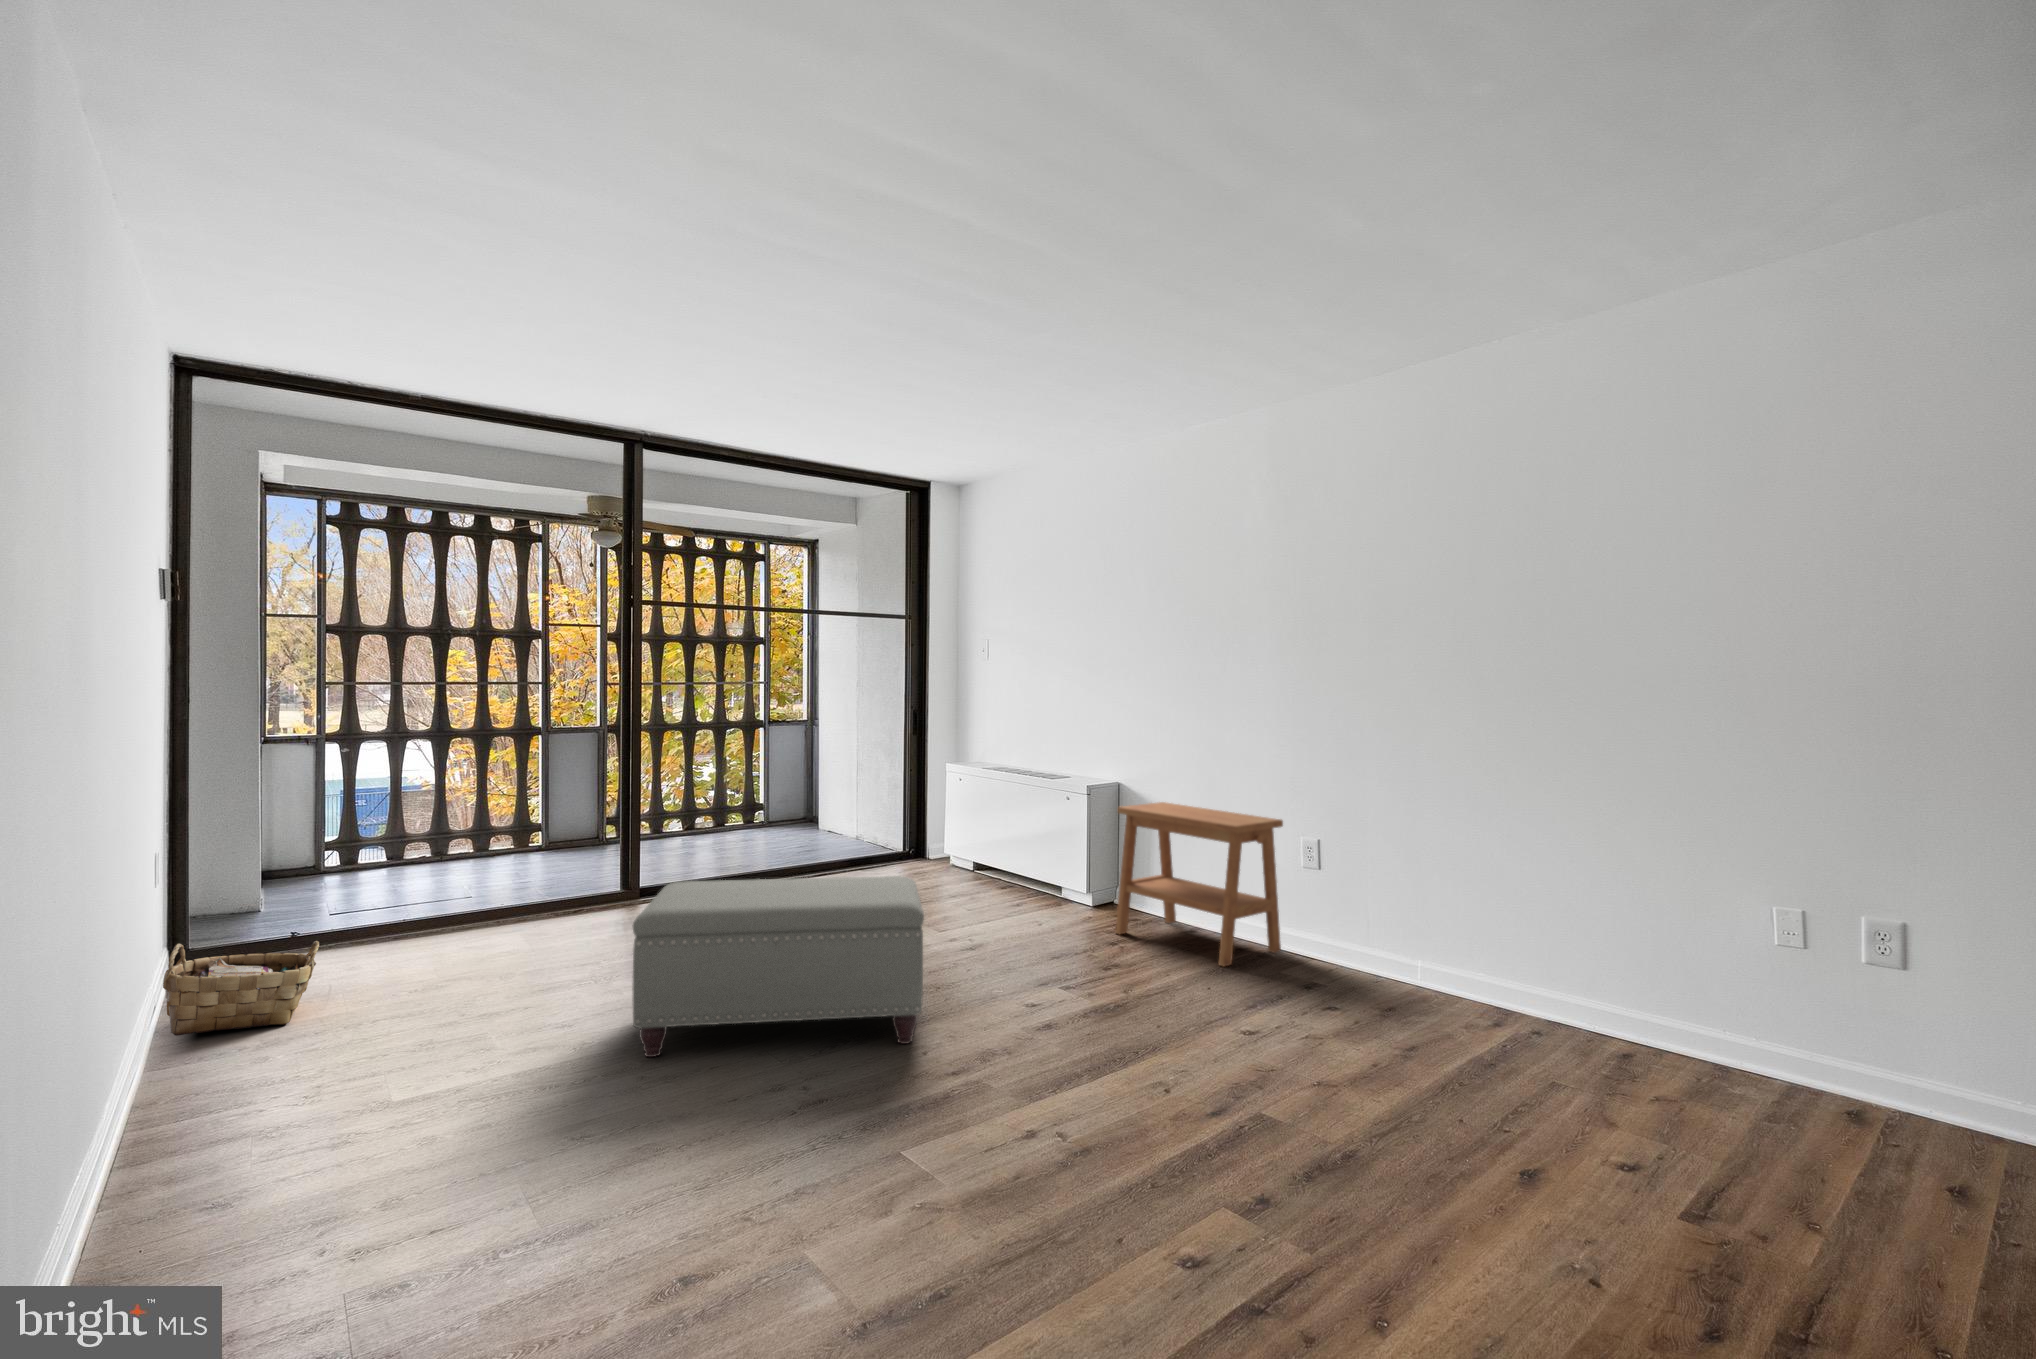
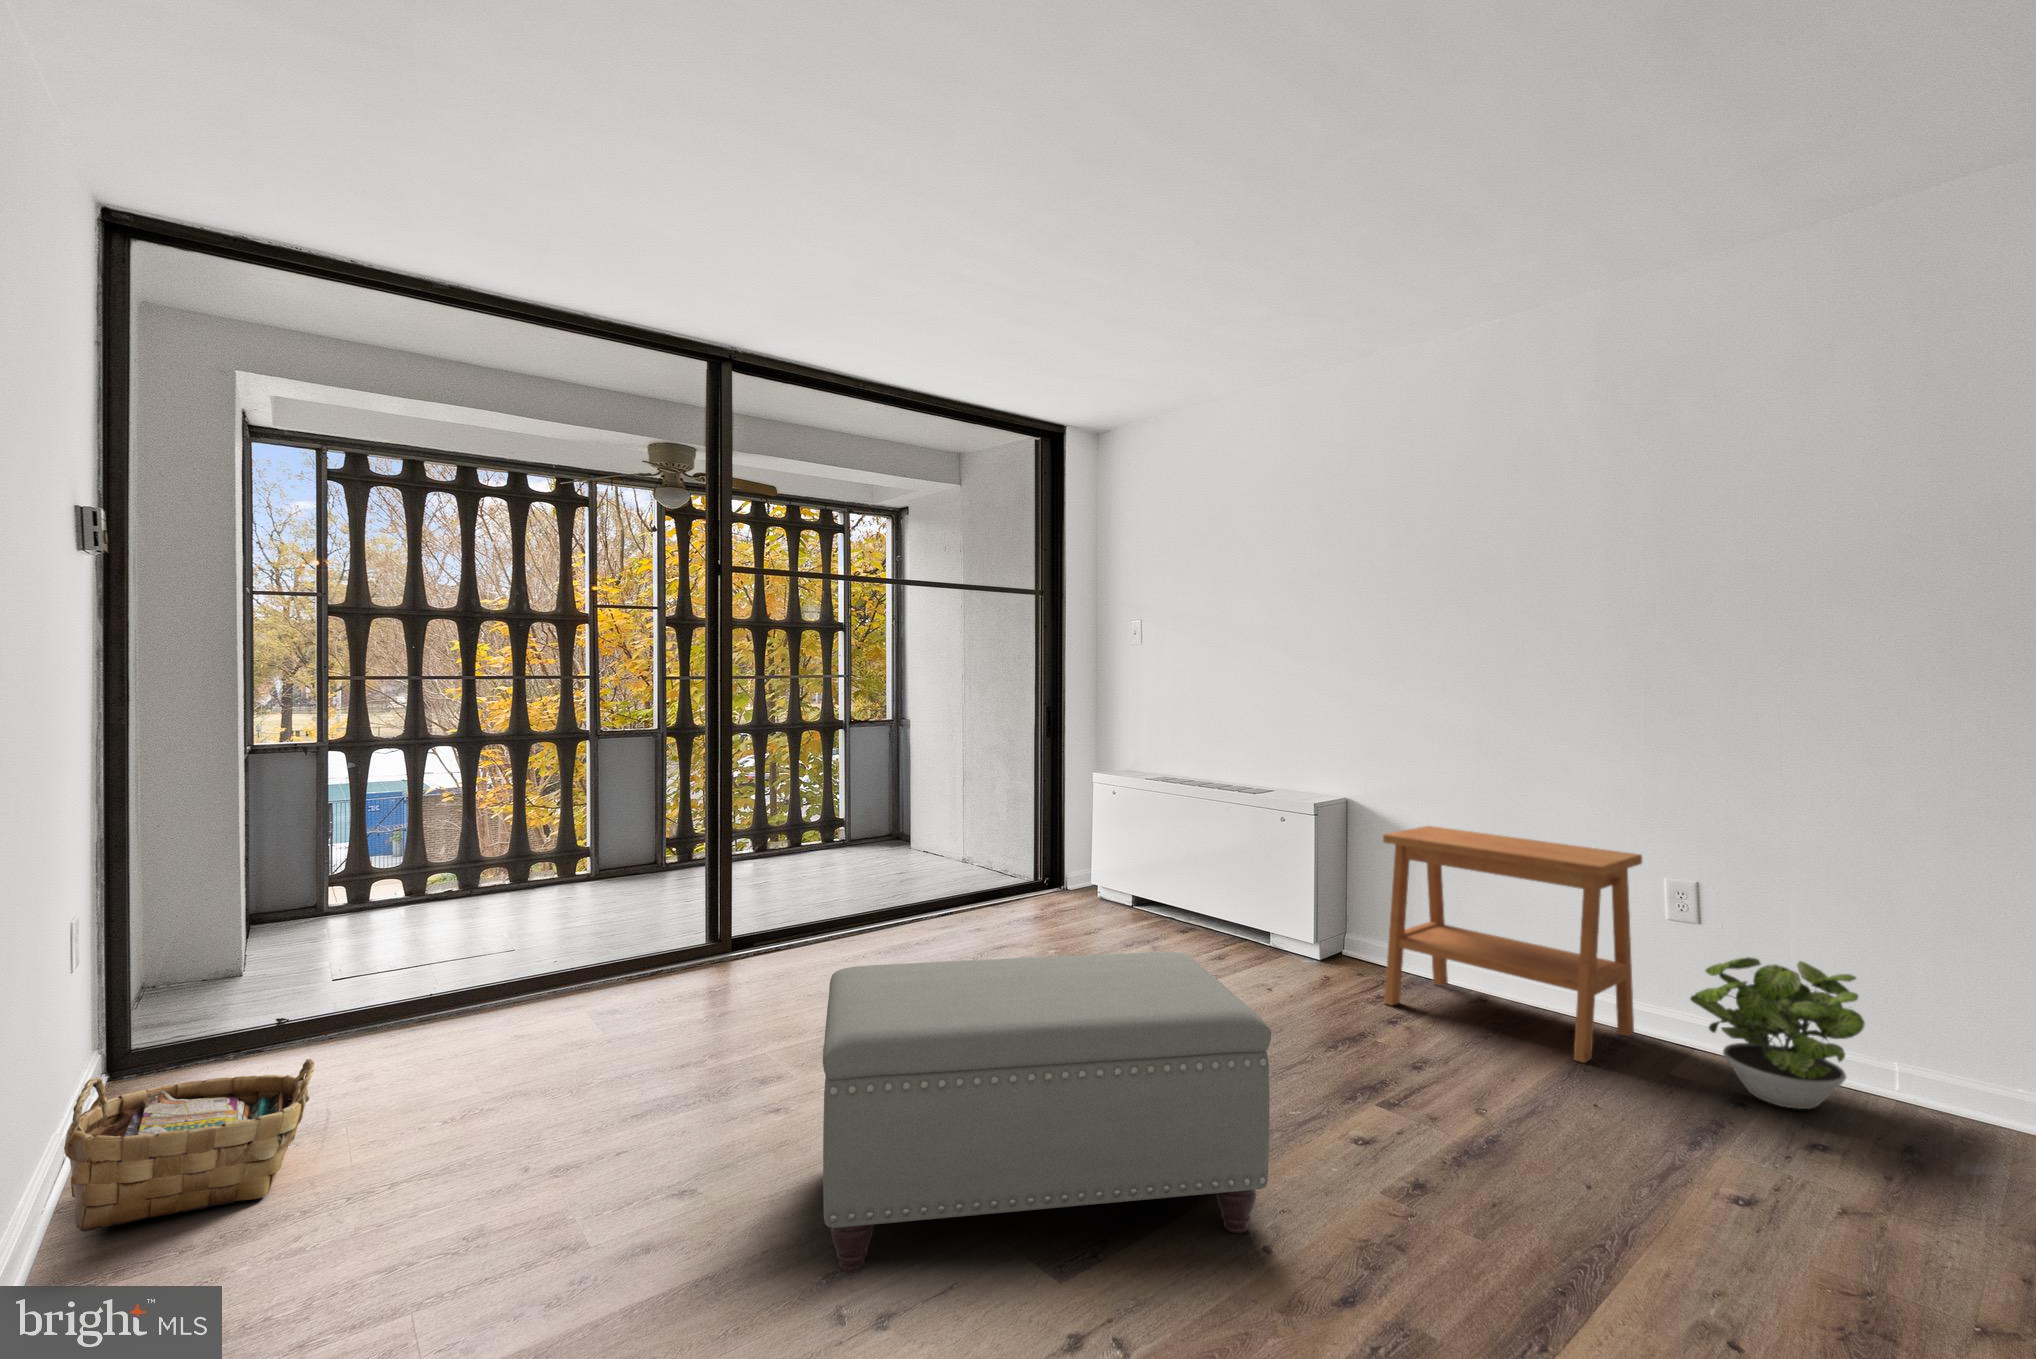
potted plant: none [1274,885,1390,991] -> present [1690,957,1865,1109]

